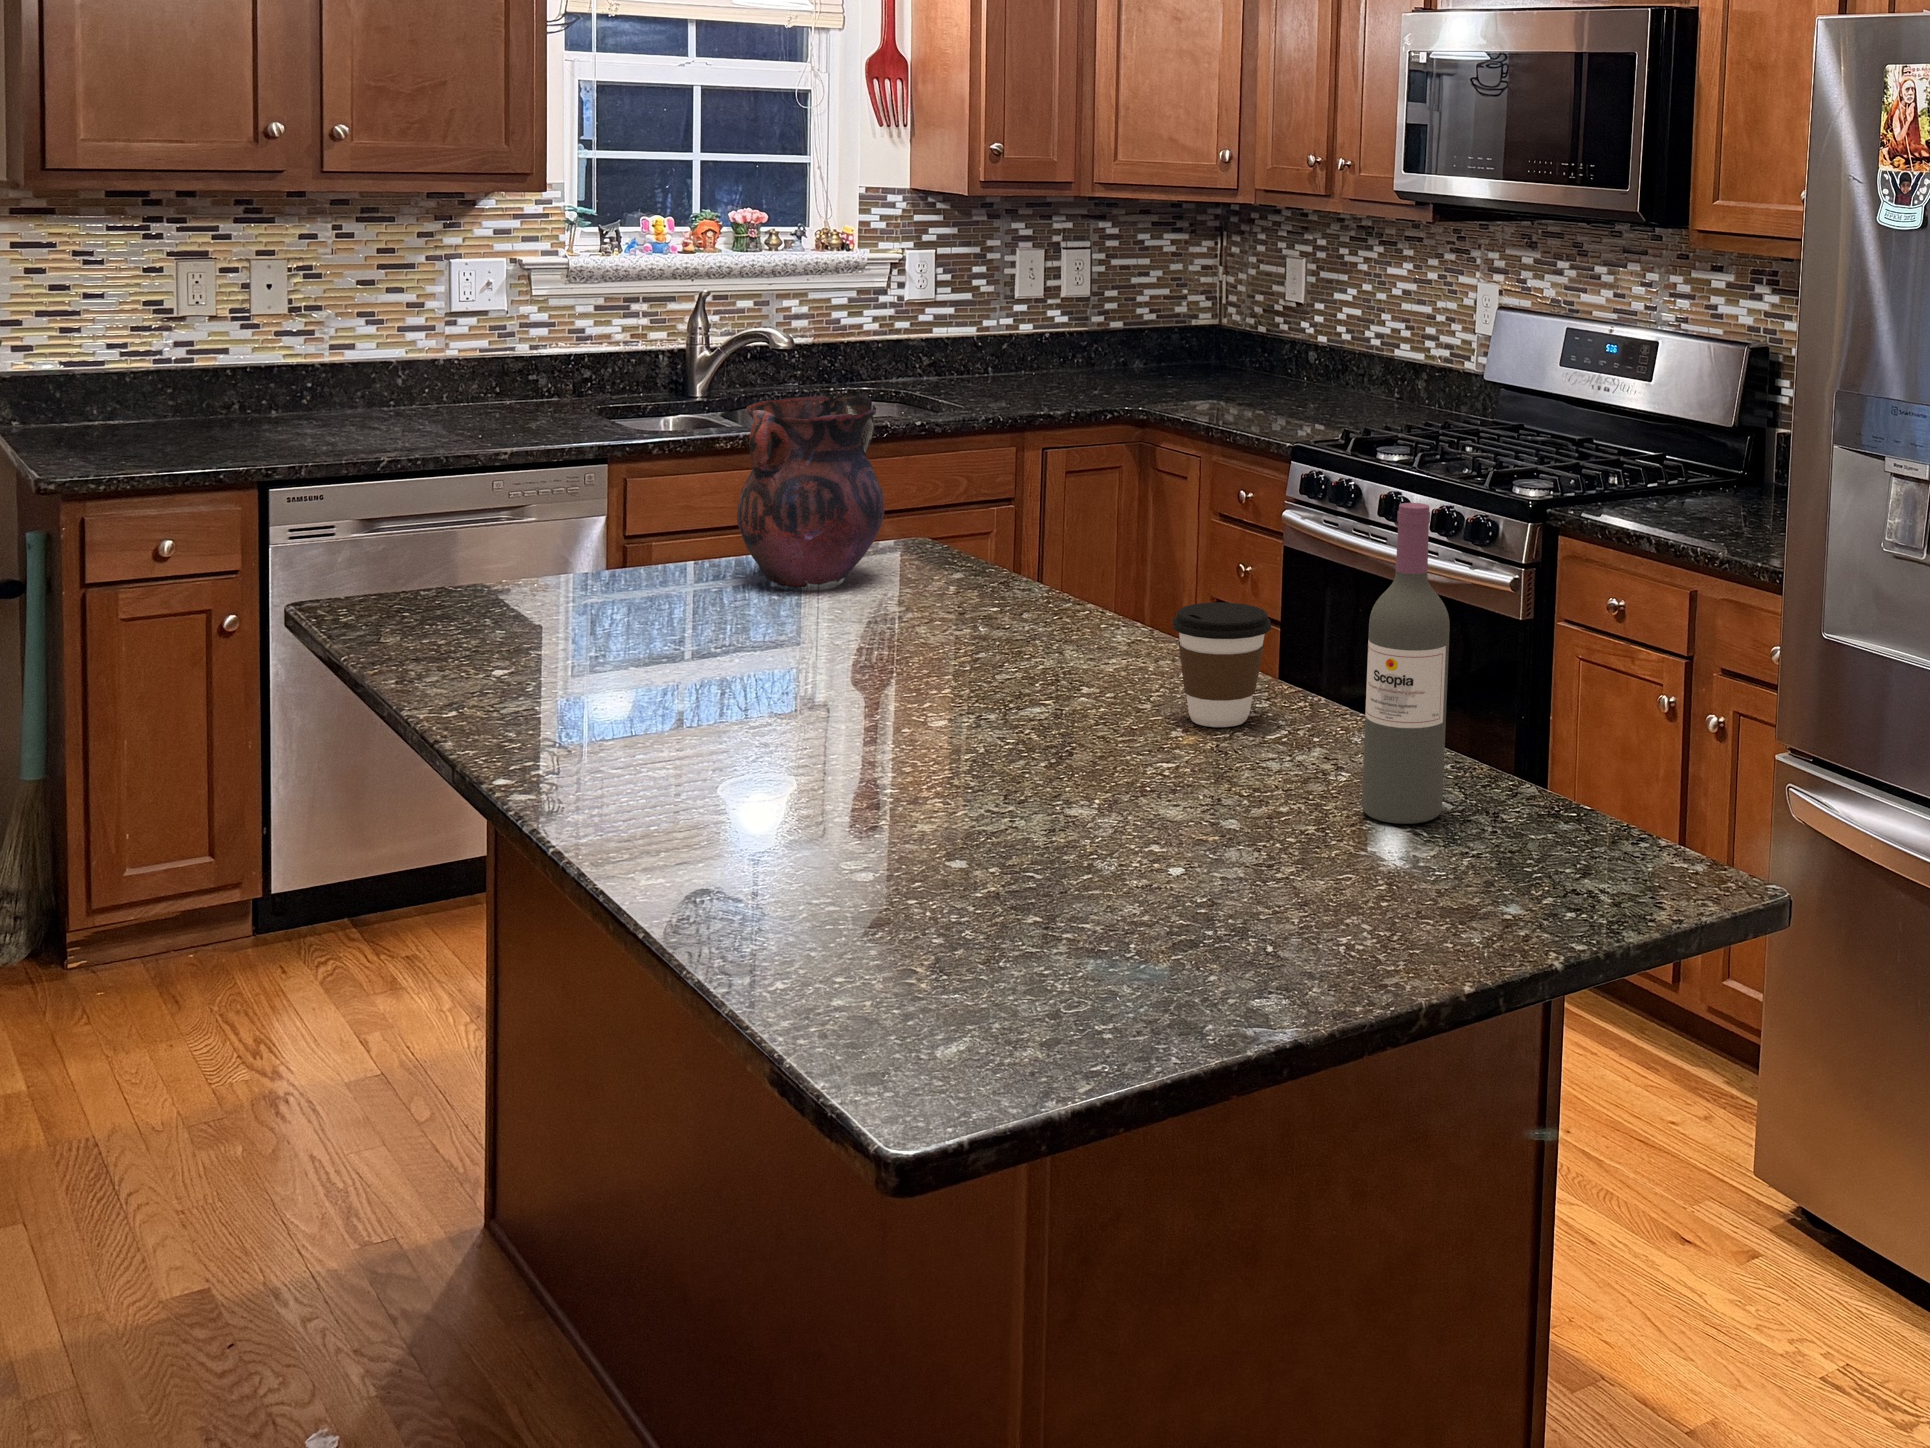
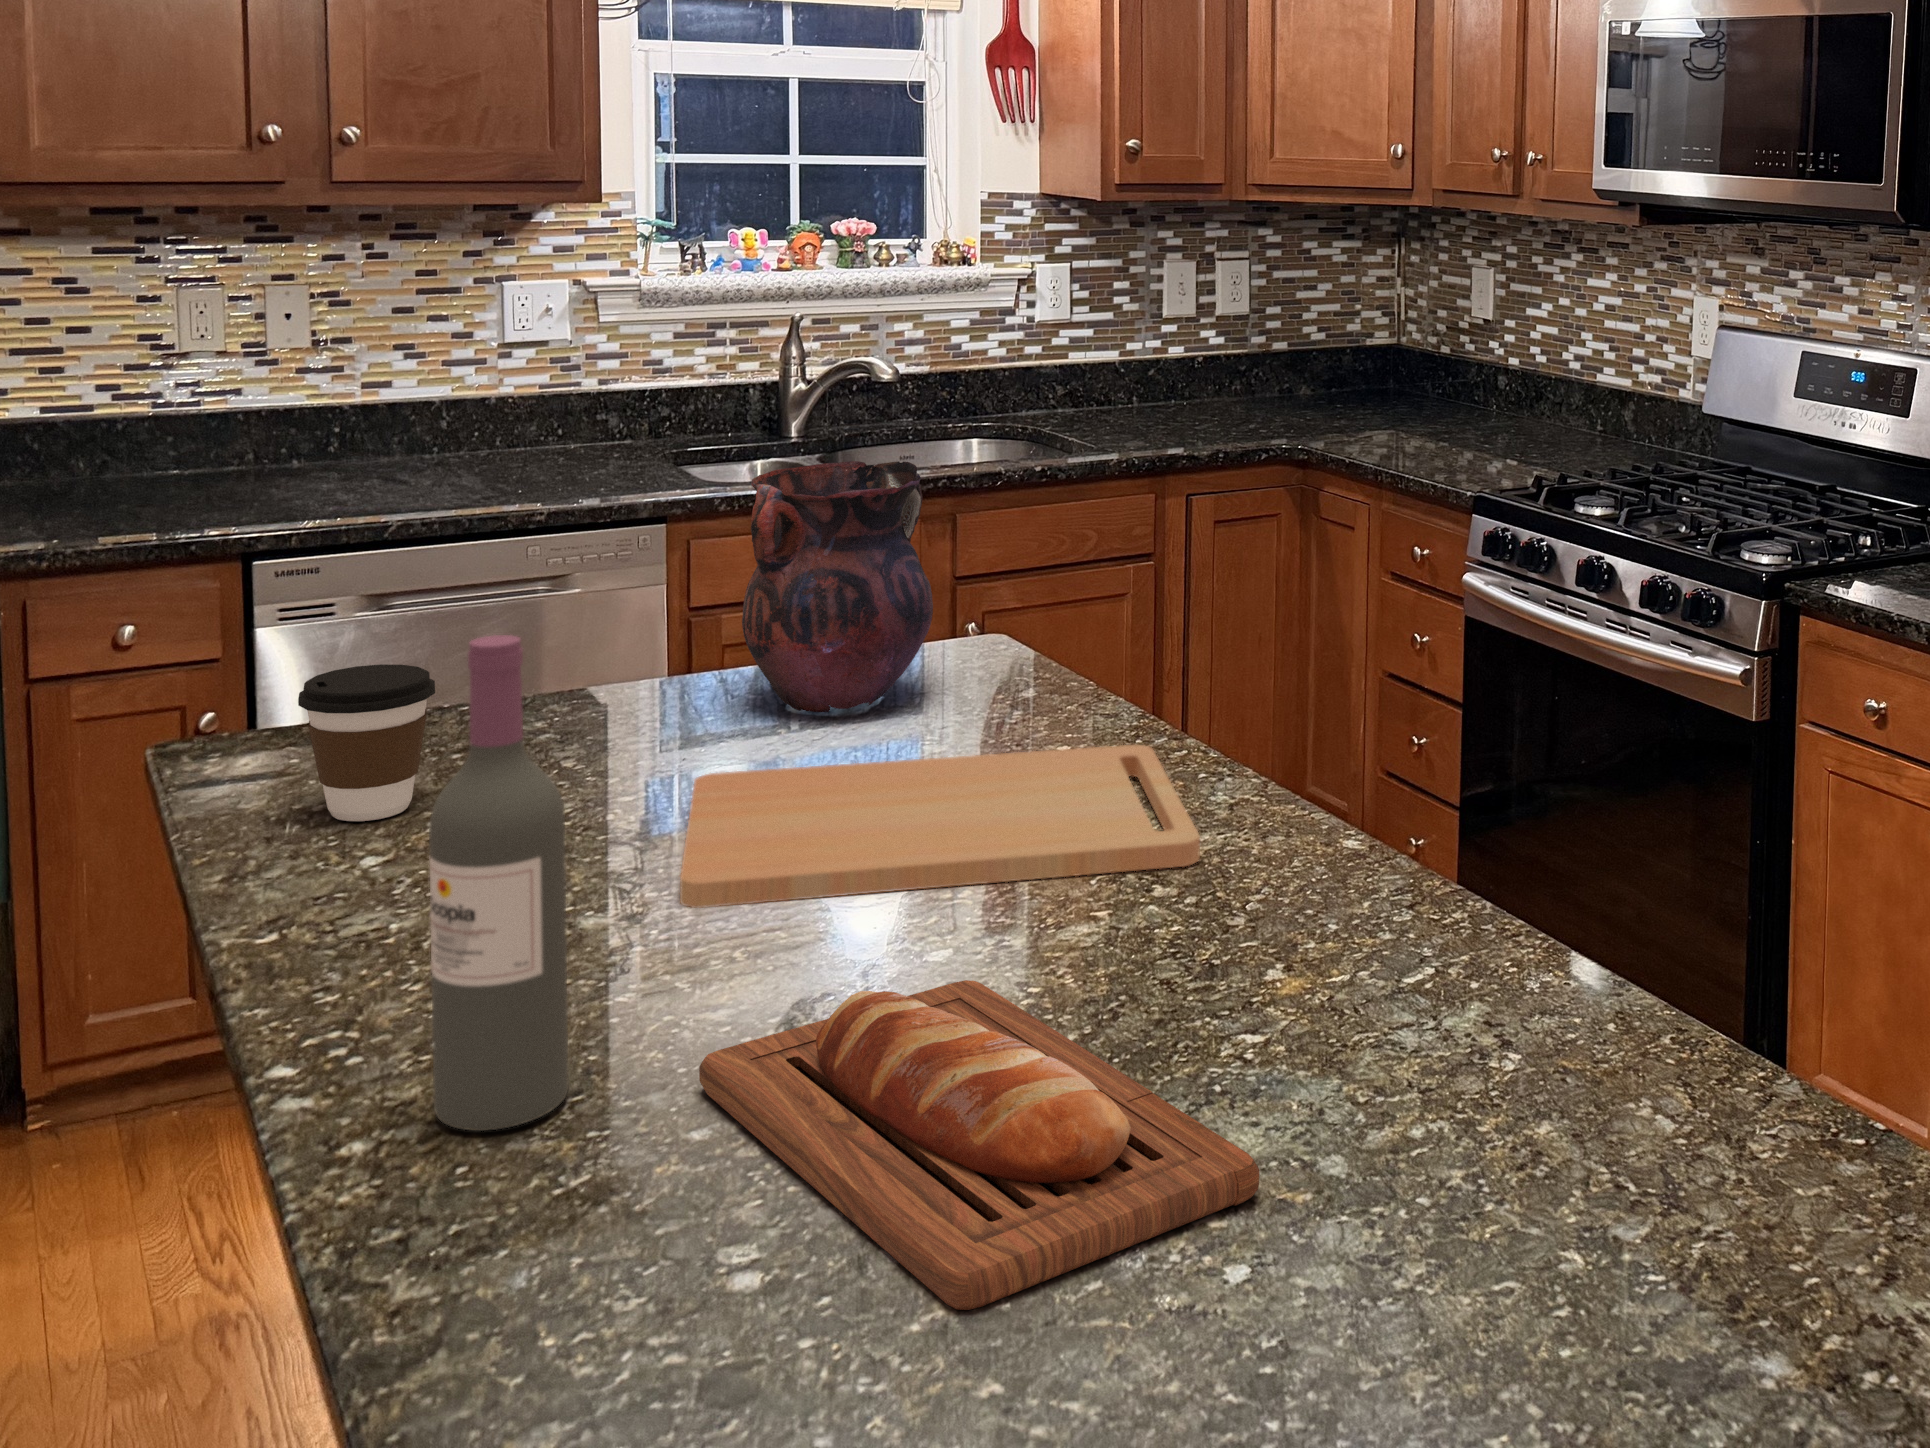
wine bottle: present [1362,503,1450,824] -> present [429,635,568,1131]
coffee cup: present [1172,602,1271,727] -> present [298,664,435,821]
cutting board: none [726,604,1112,699] -> present [680,745,1200,908]
bread loaf: none [799,723,1185,884] -> present [699,980,1259,1310]

